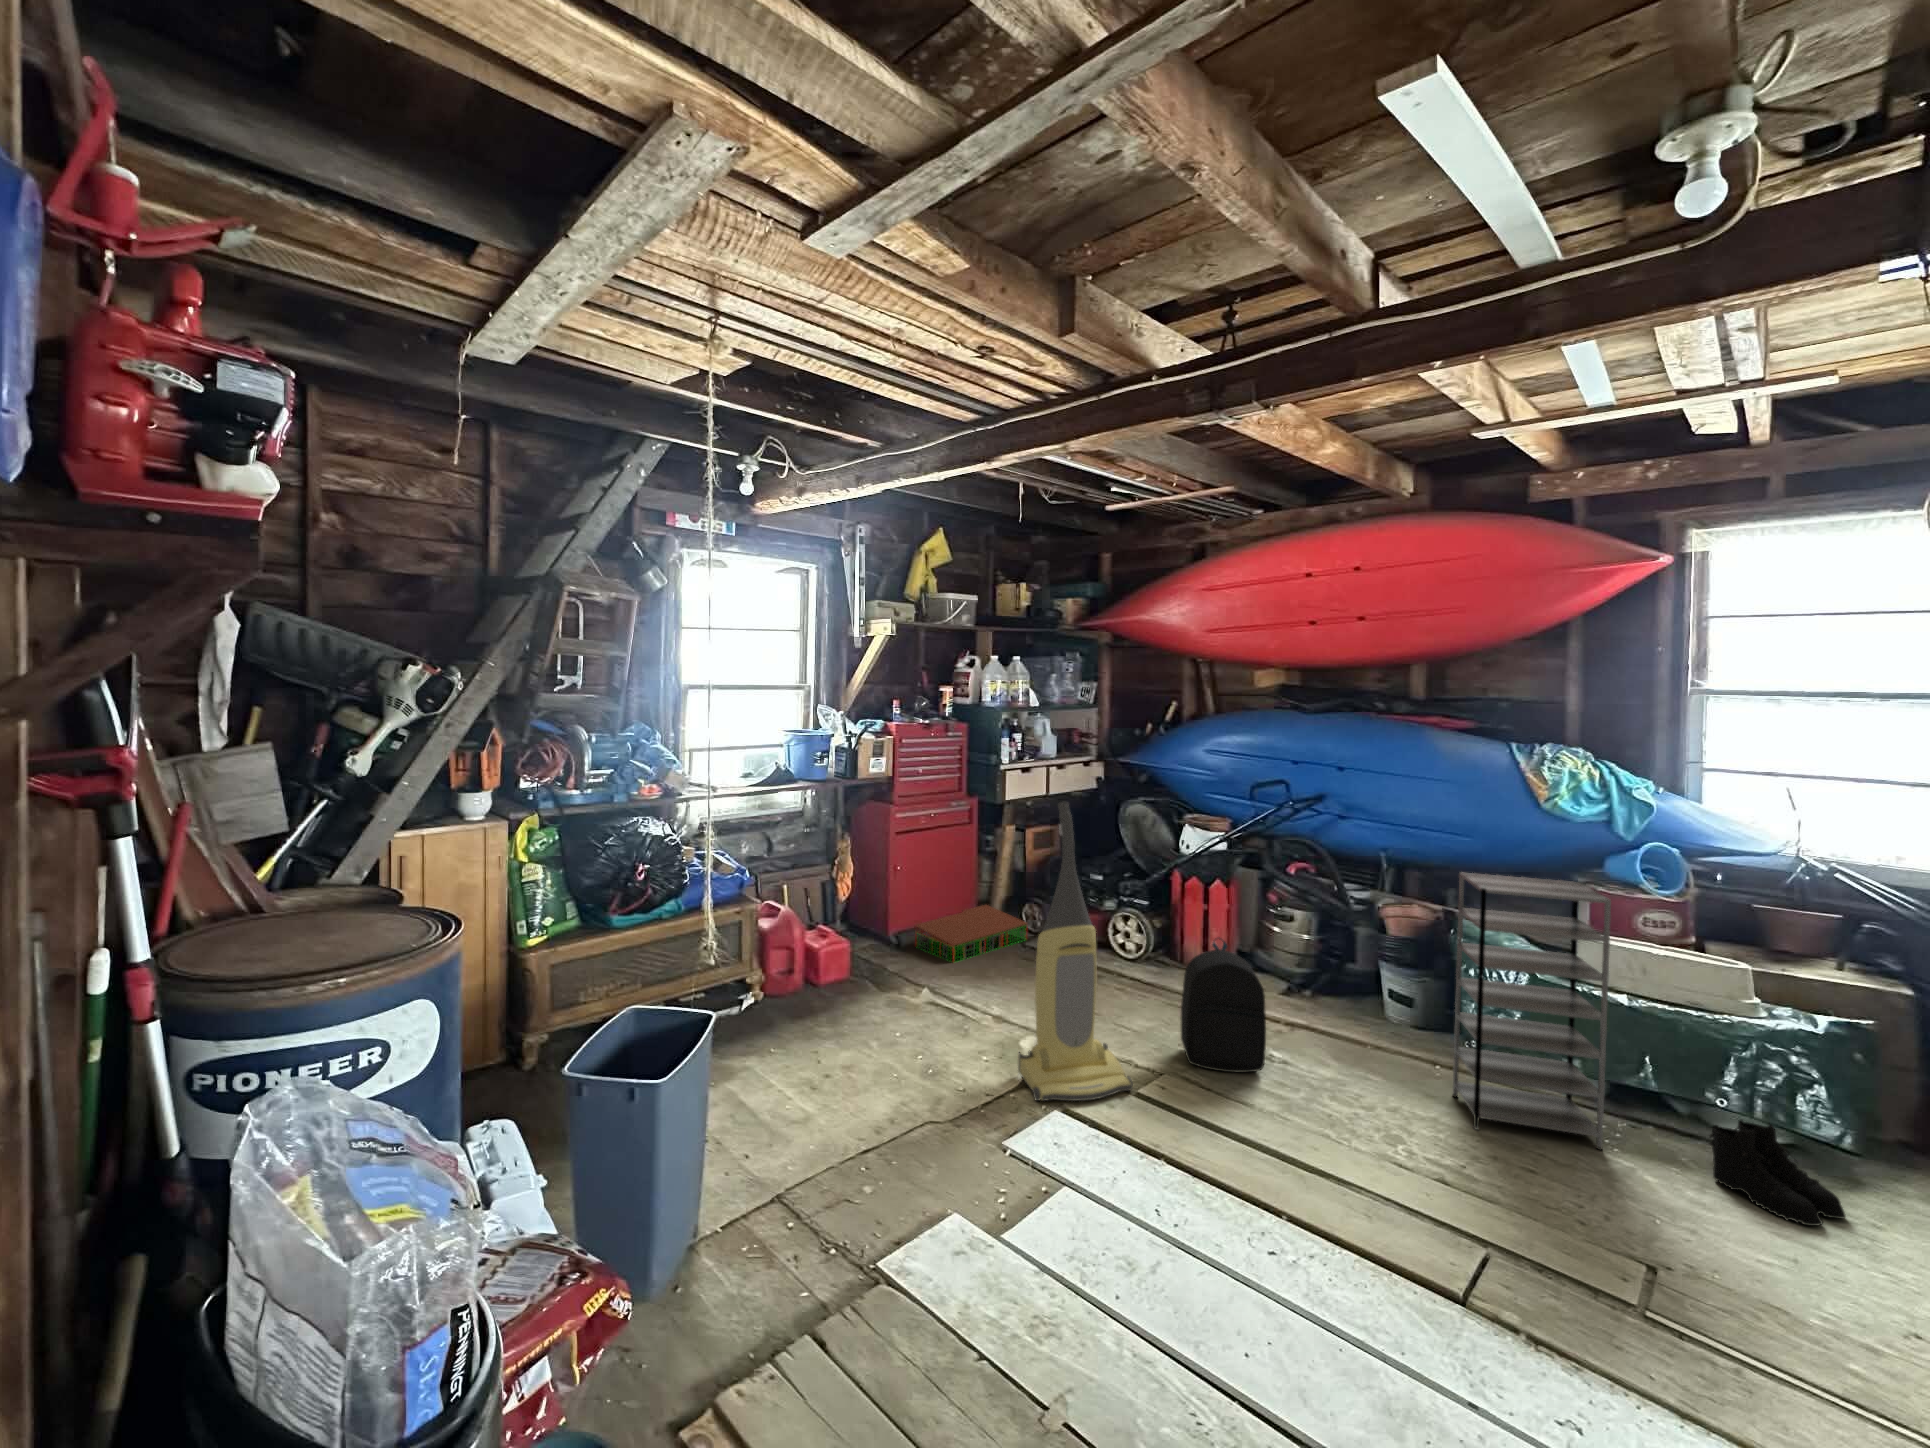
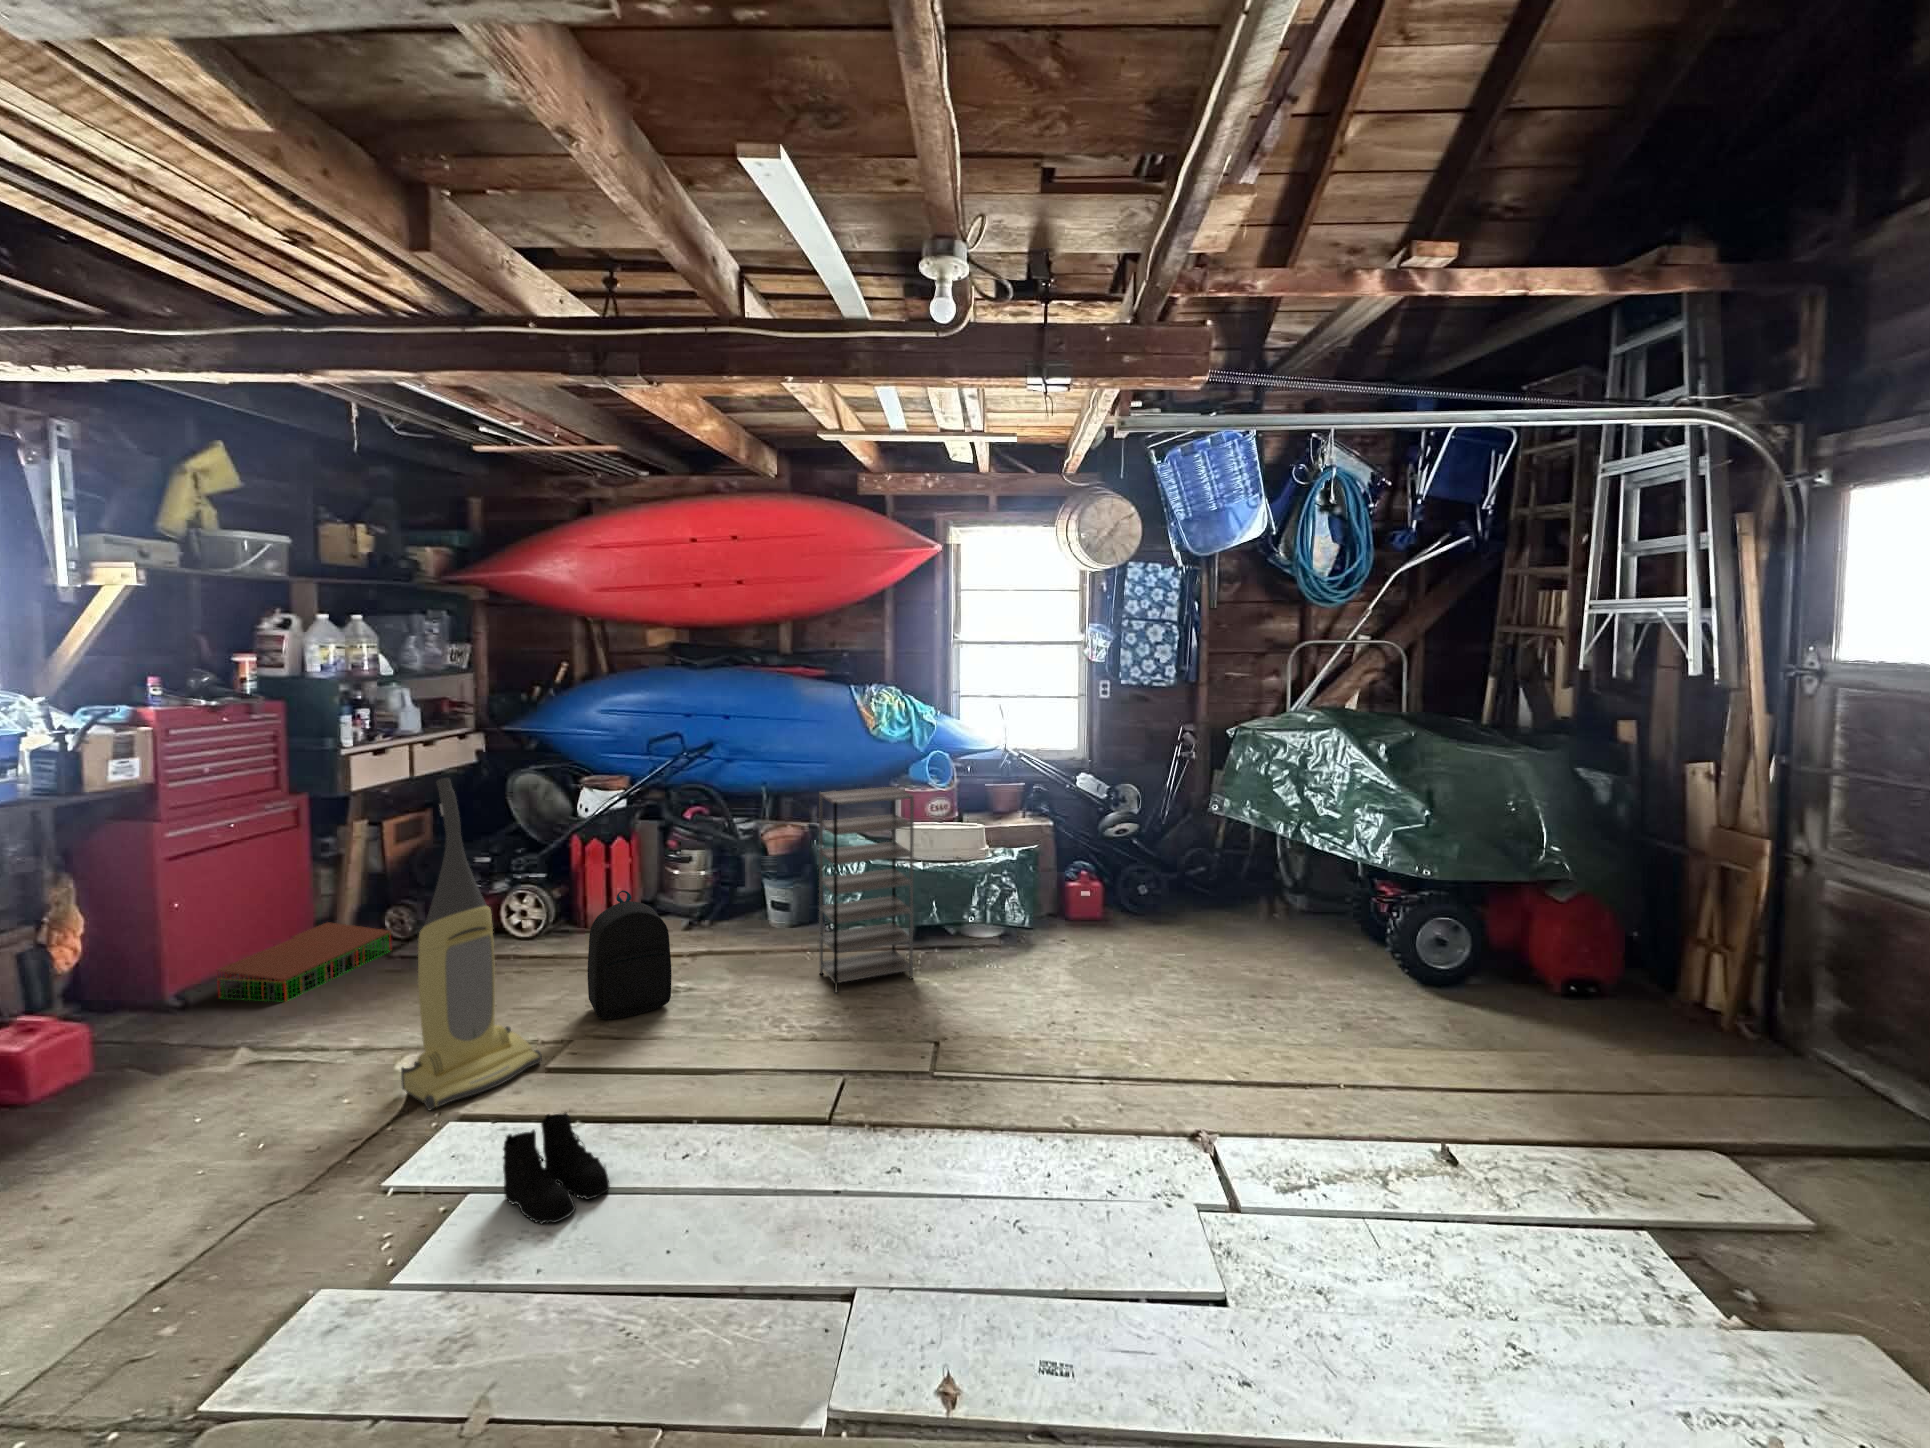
boots: present [1709,1120,1846,1226] -> present [503,1112,610,1224]

